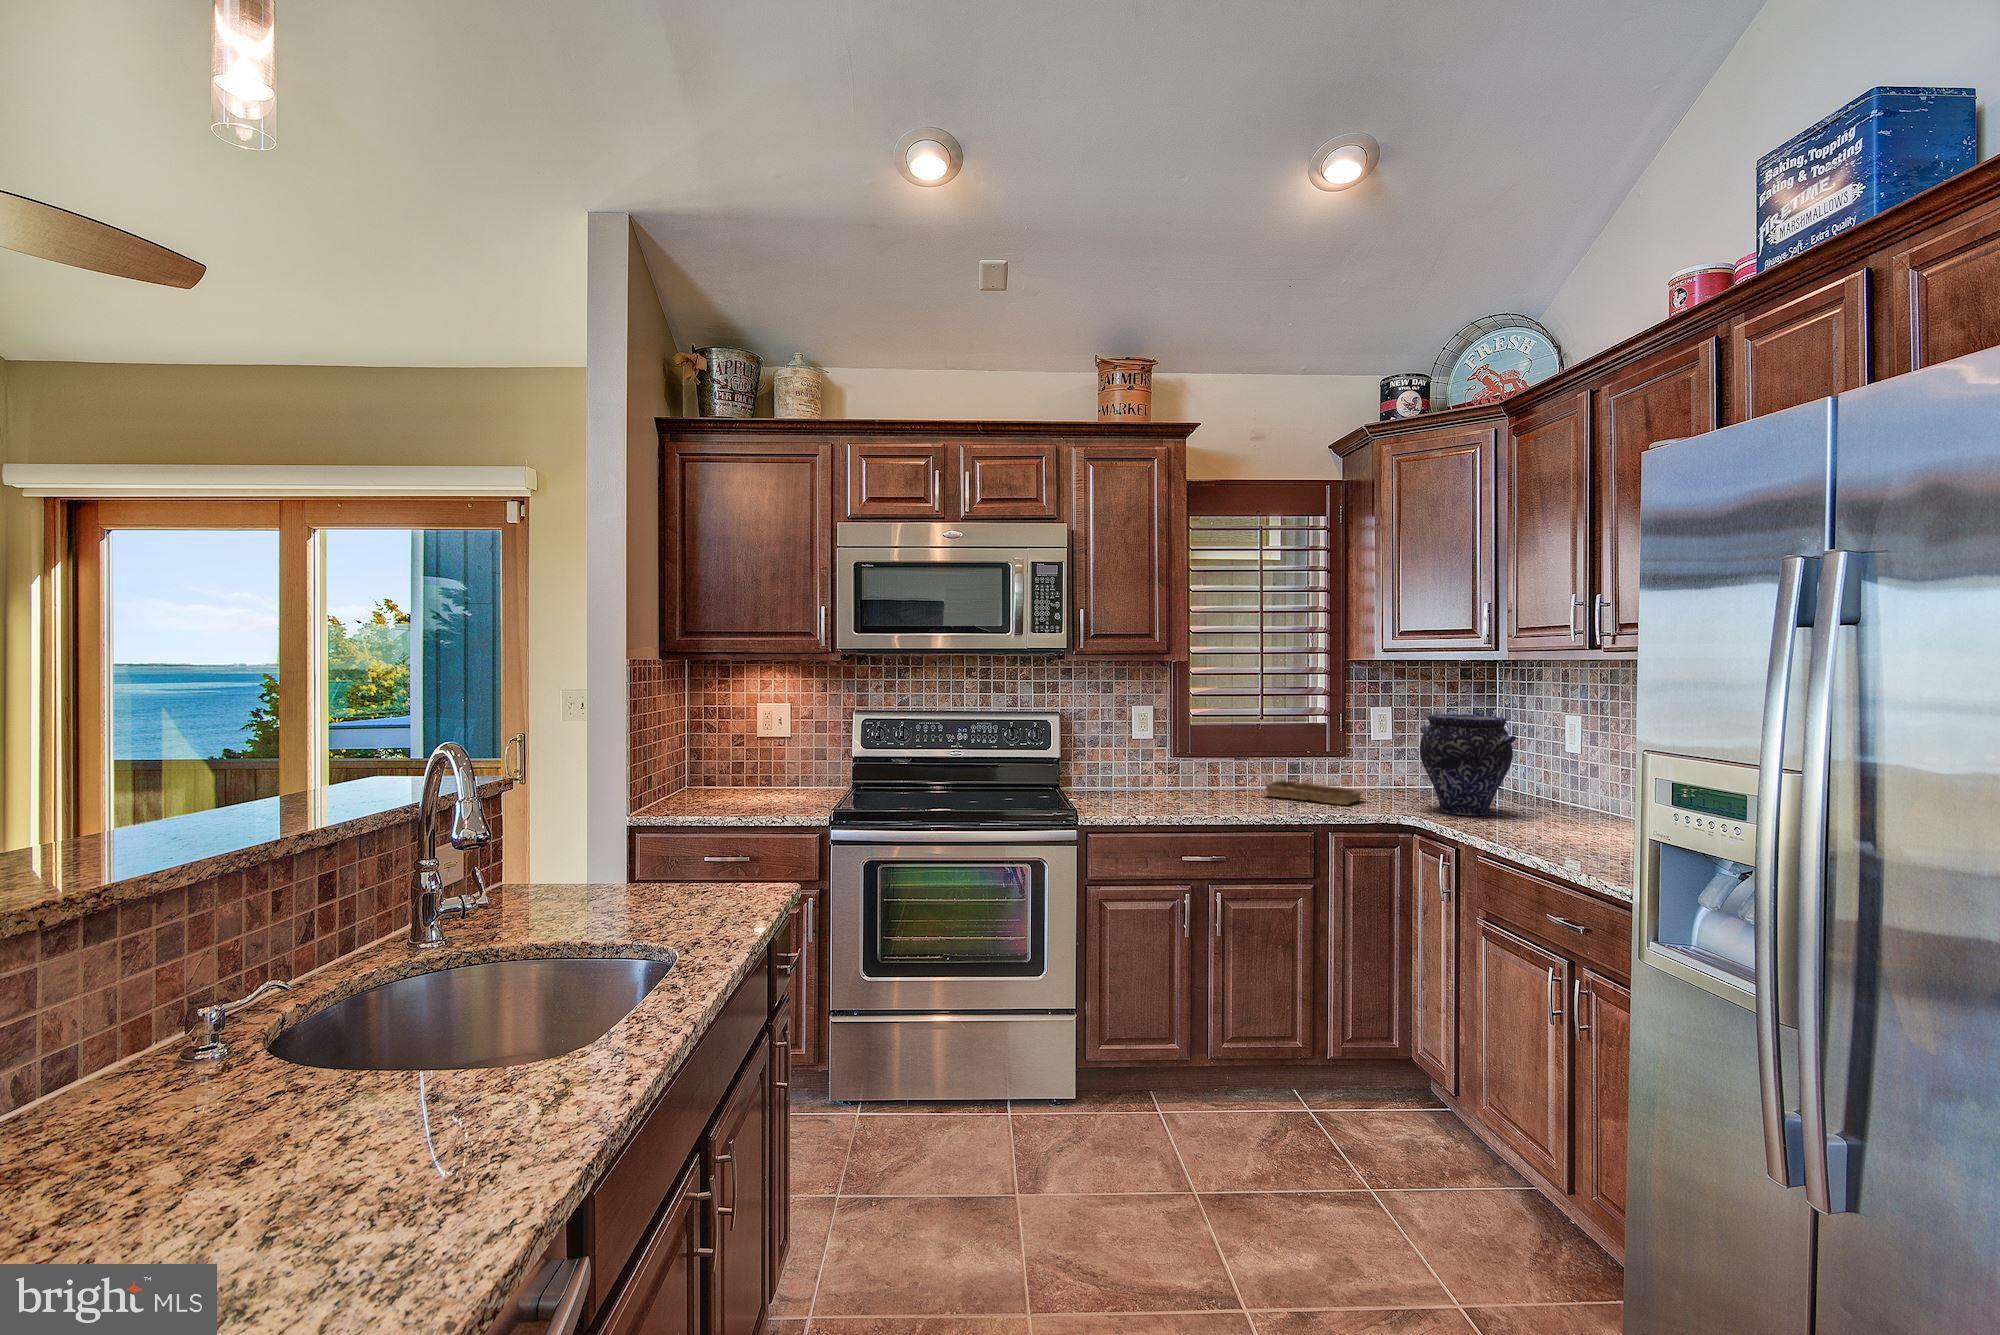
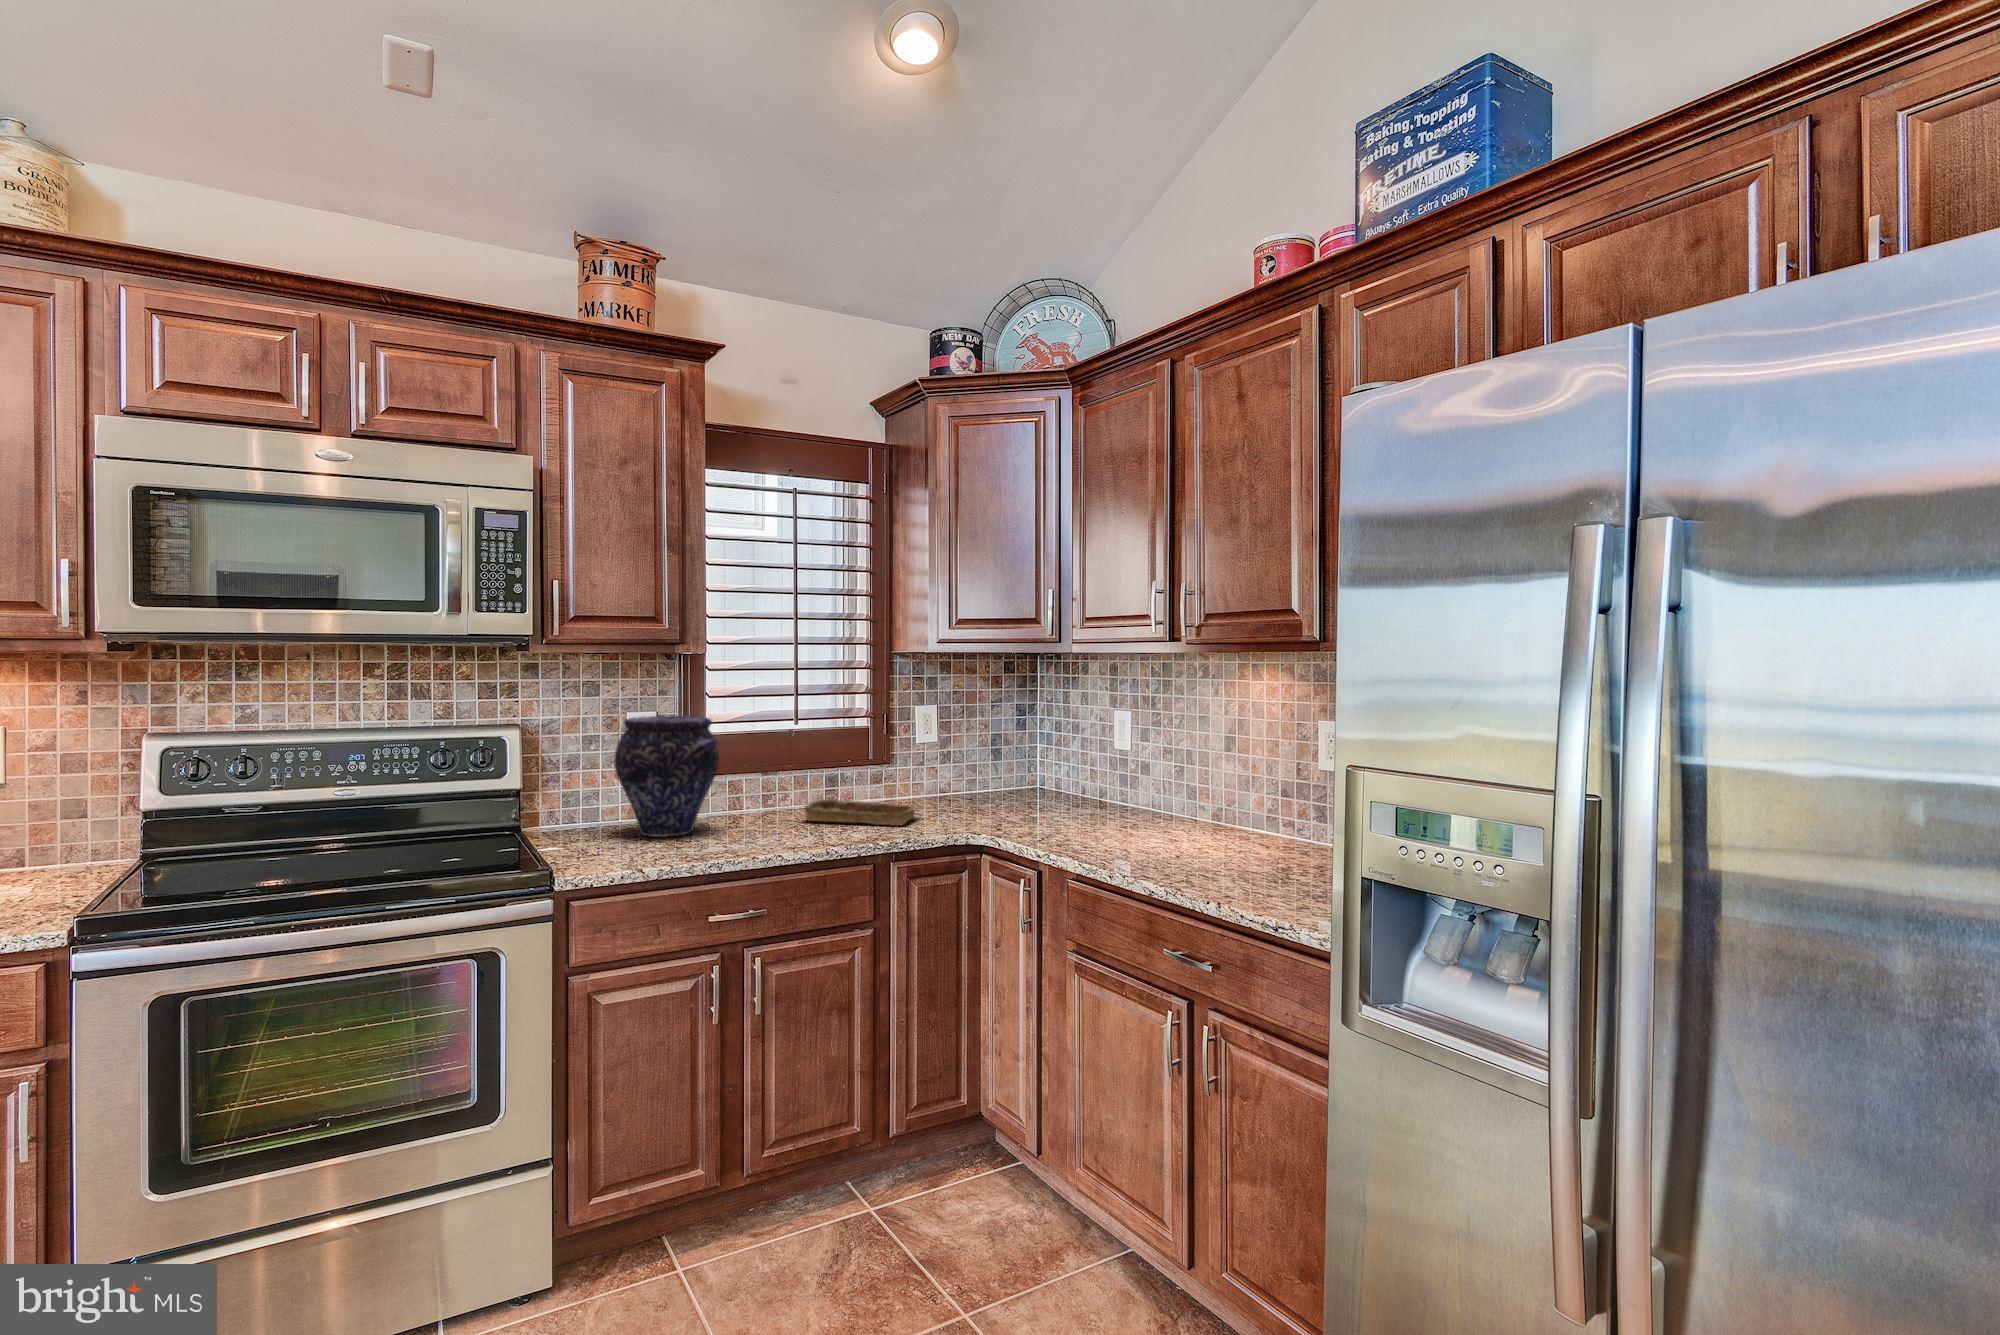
vase: present [1420,714,1516,815] -> present [614,716,719,837]

